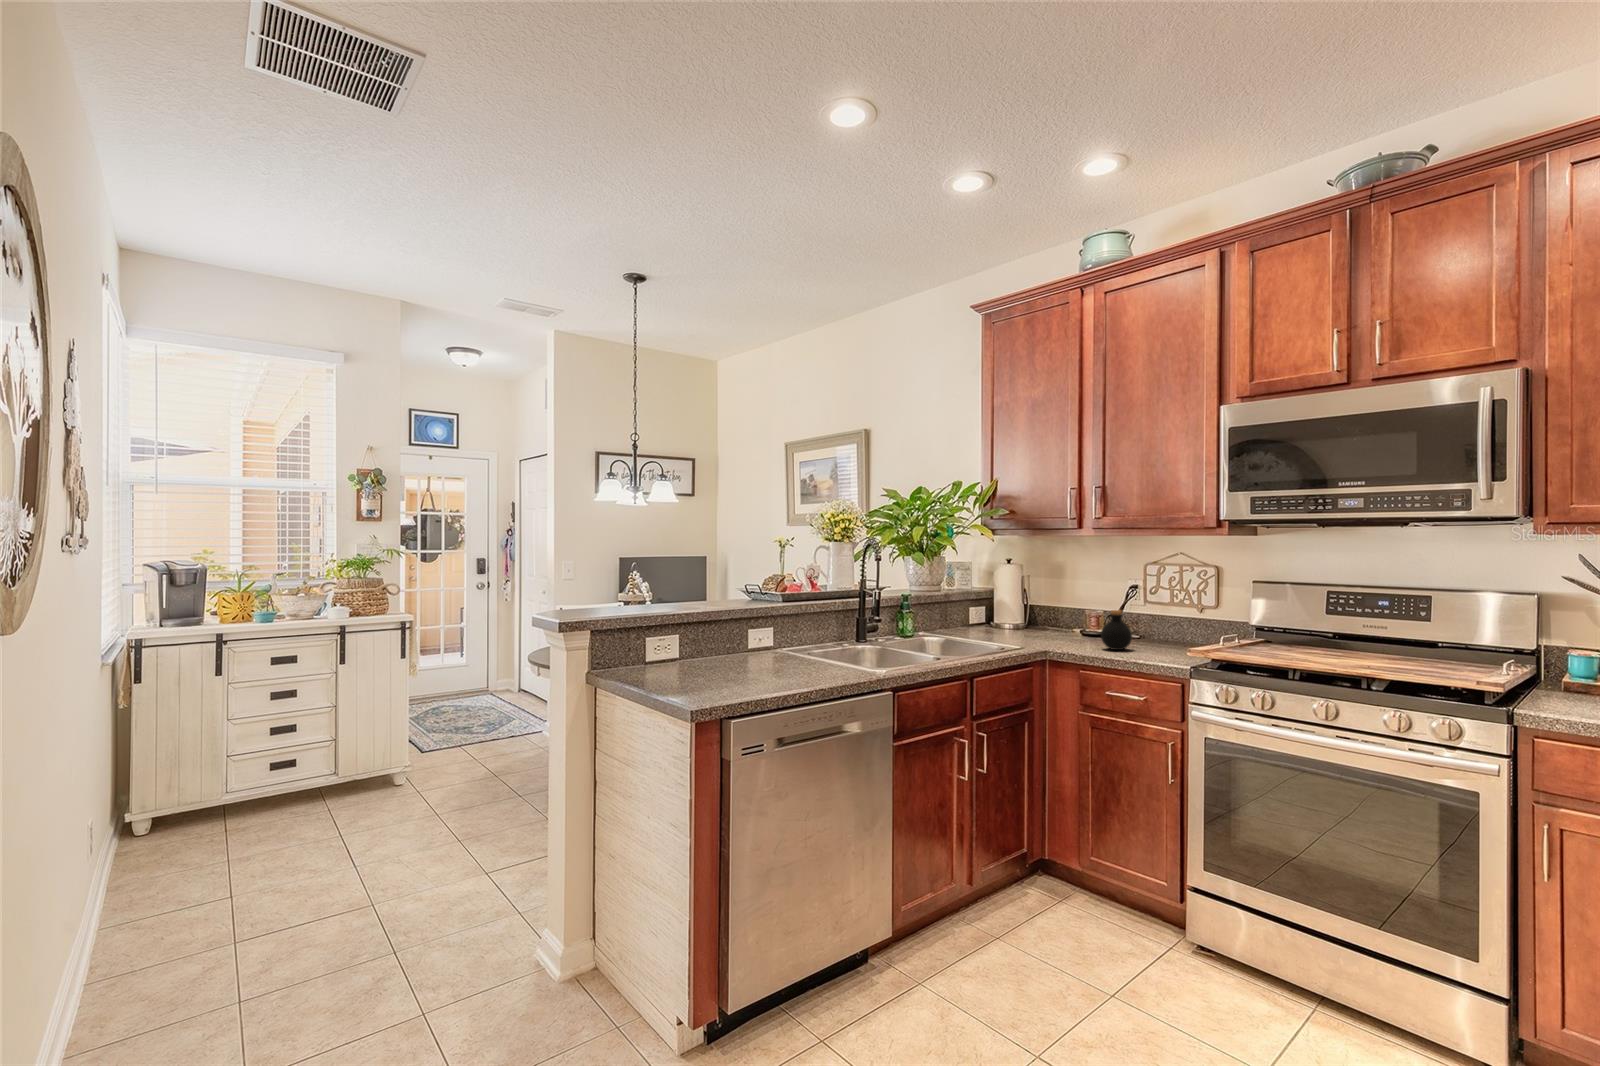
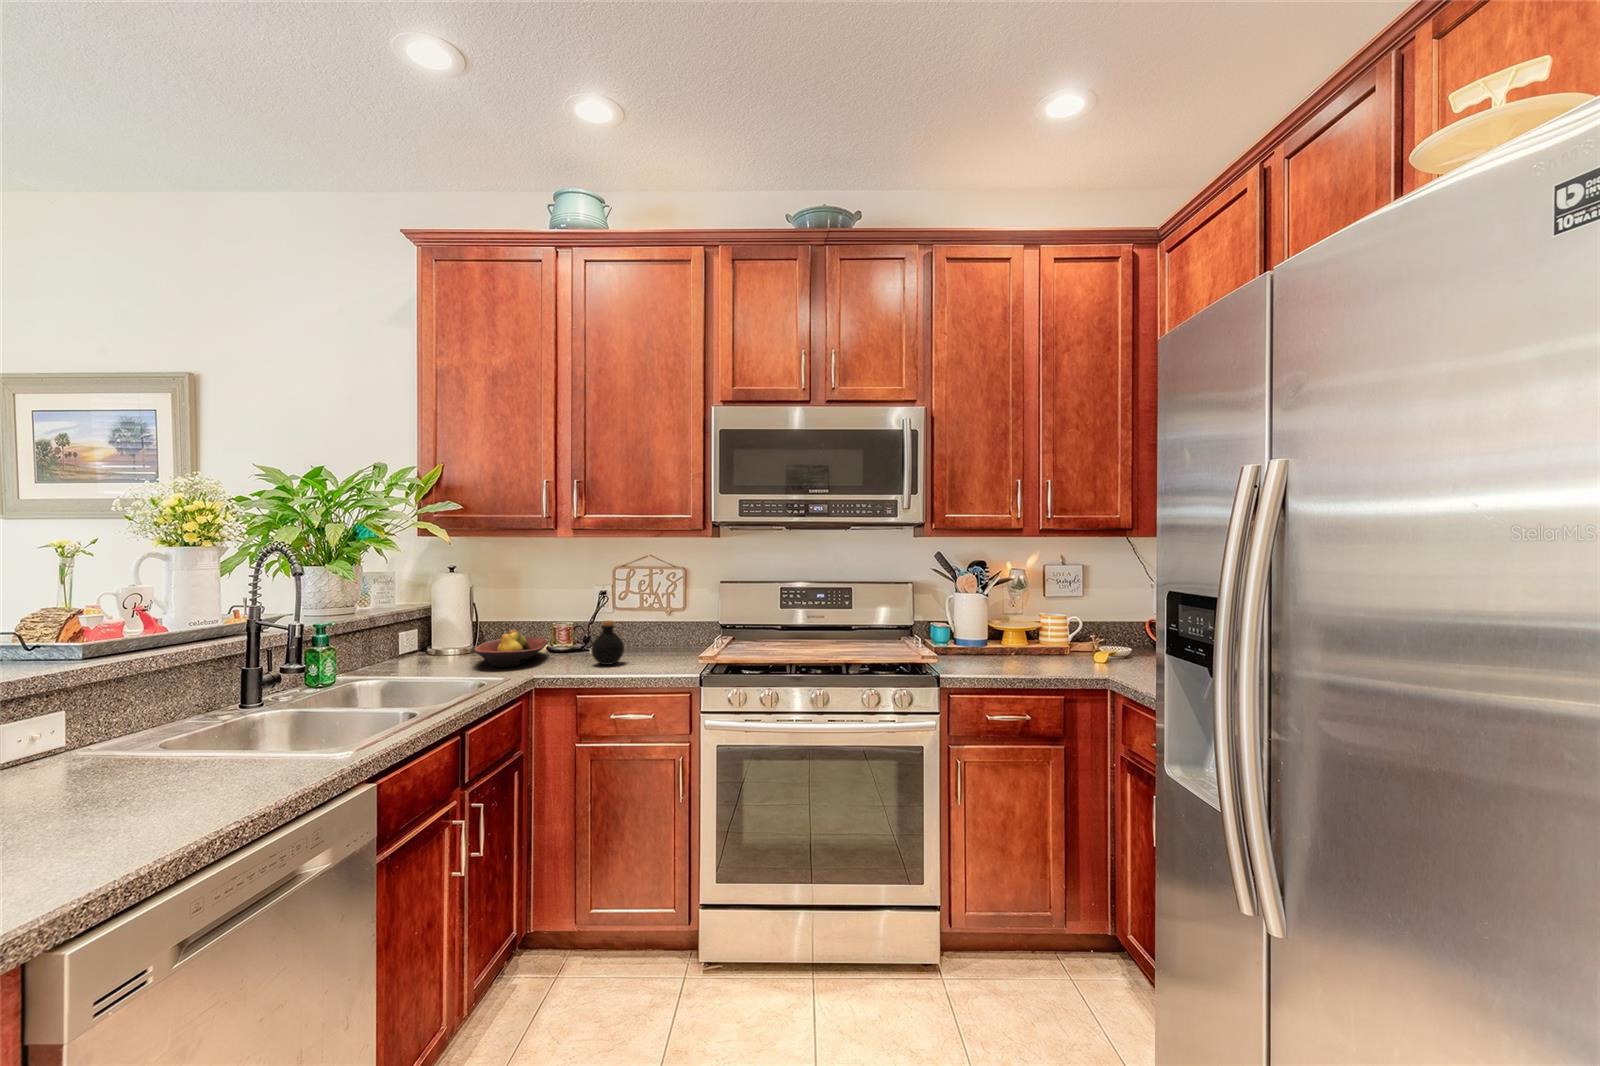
fruit bowl: none [1010,613,1075,642] -> present [474,630,547,667]

